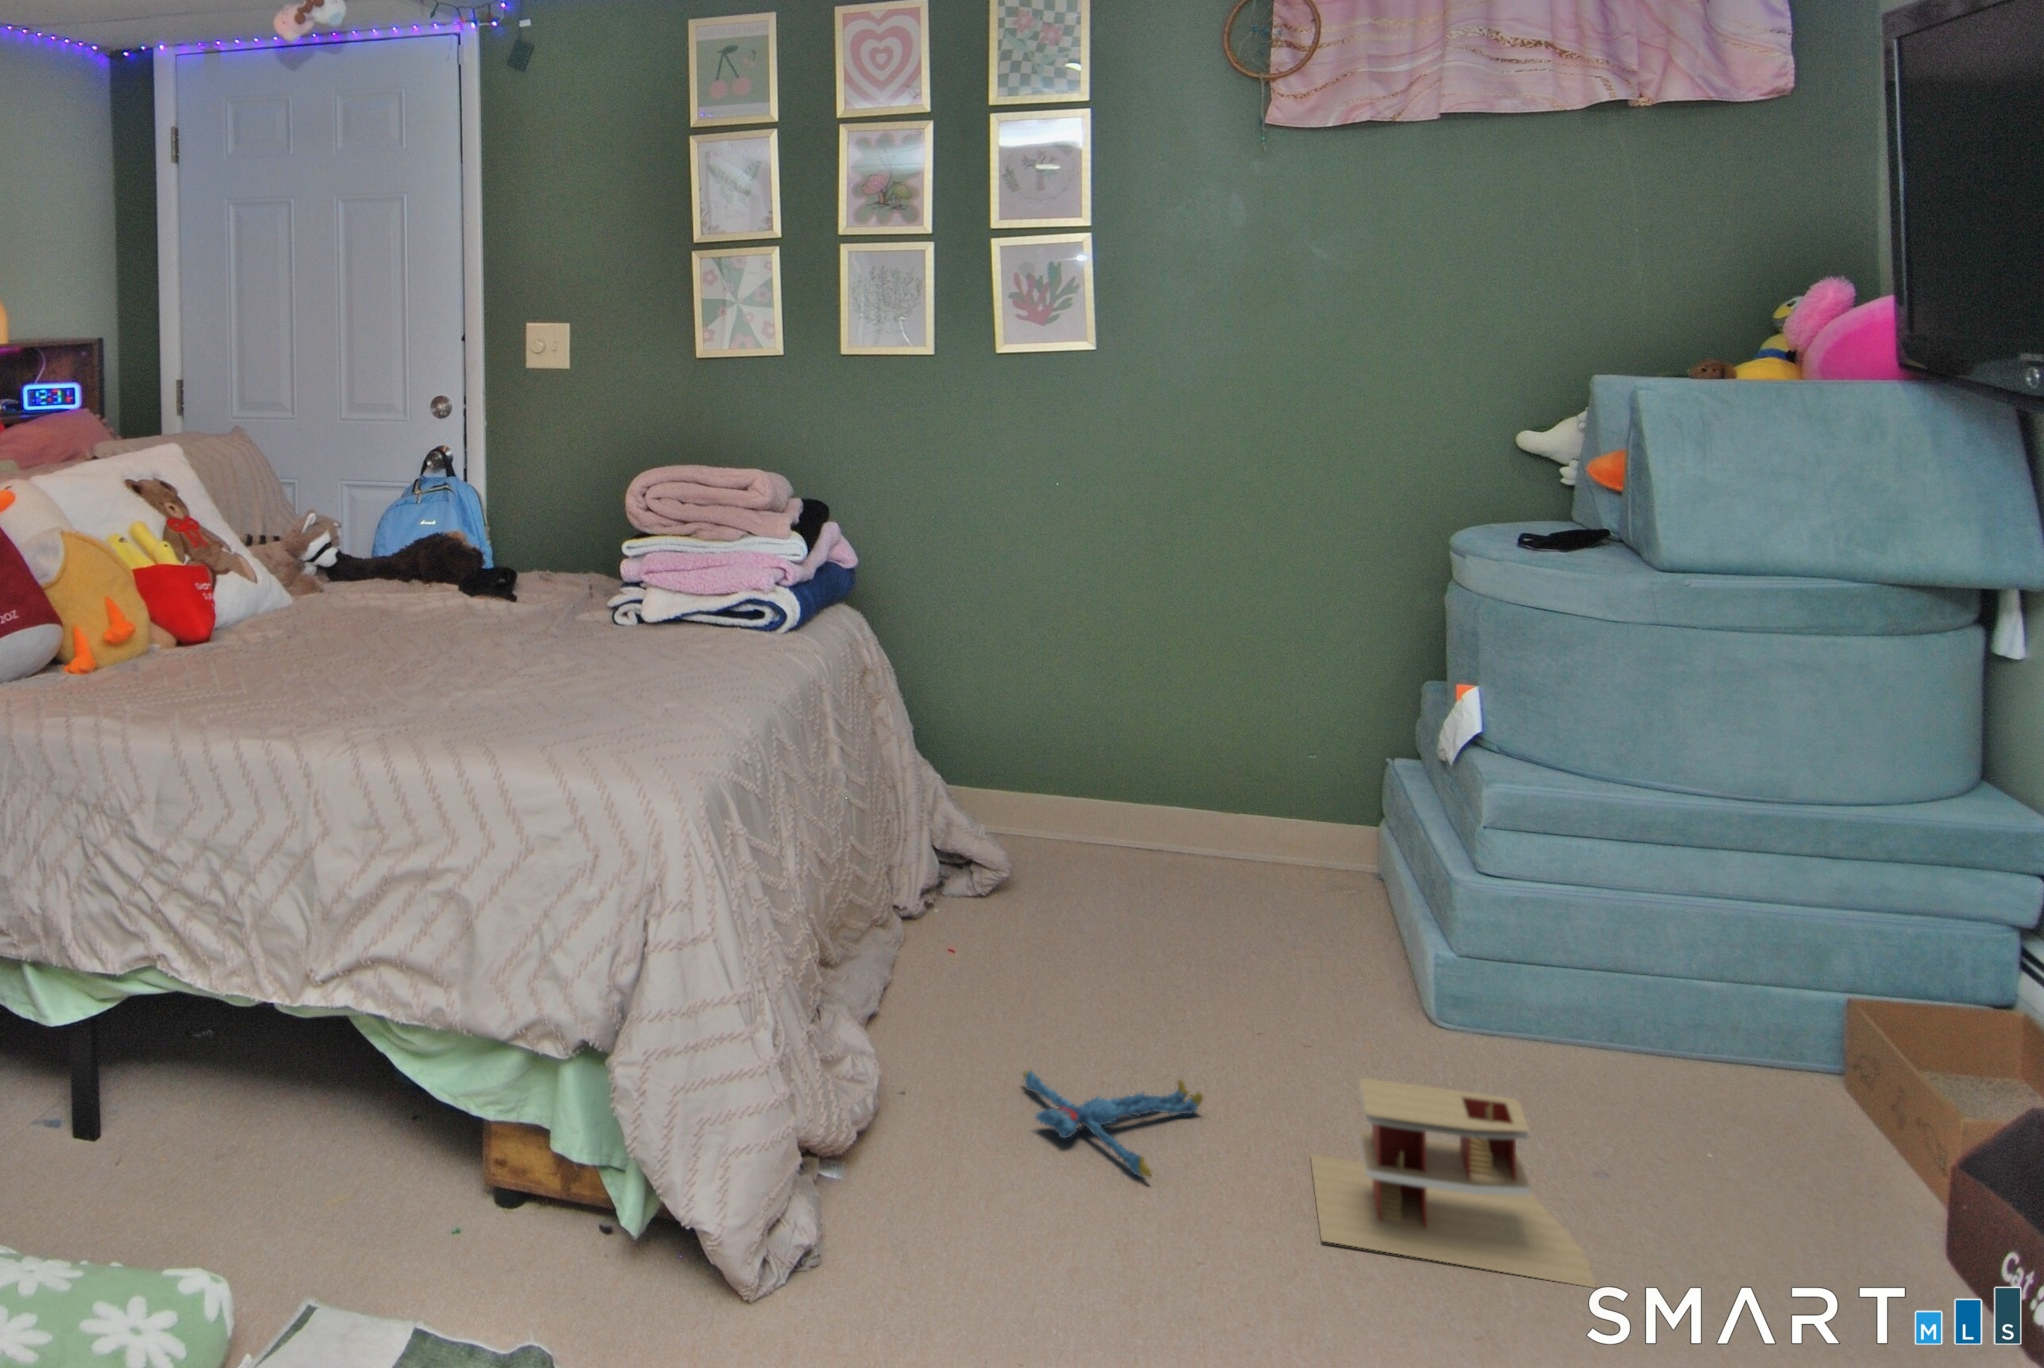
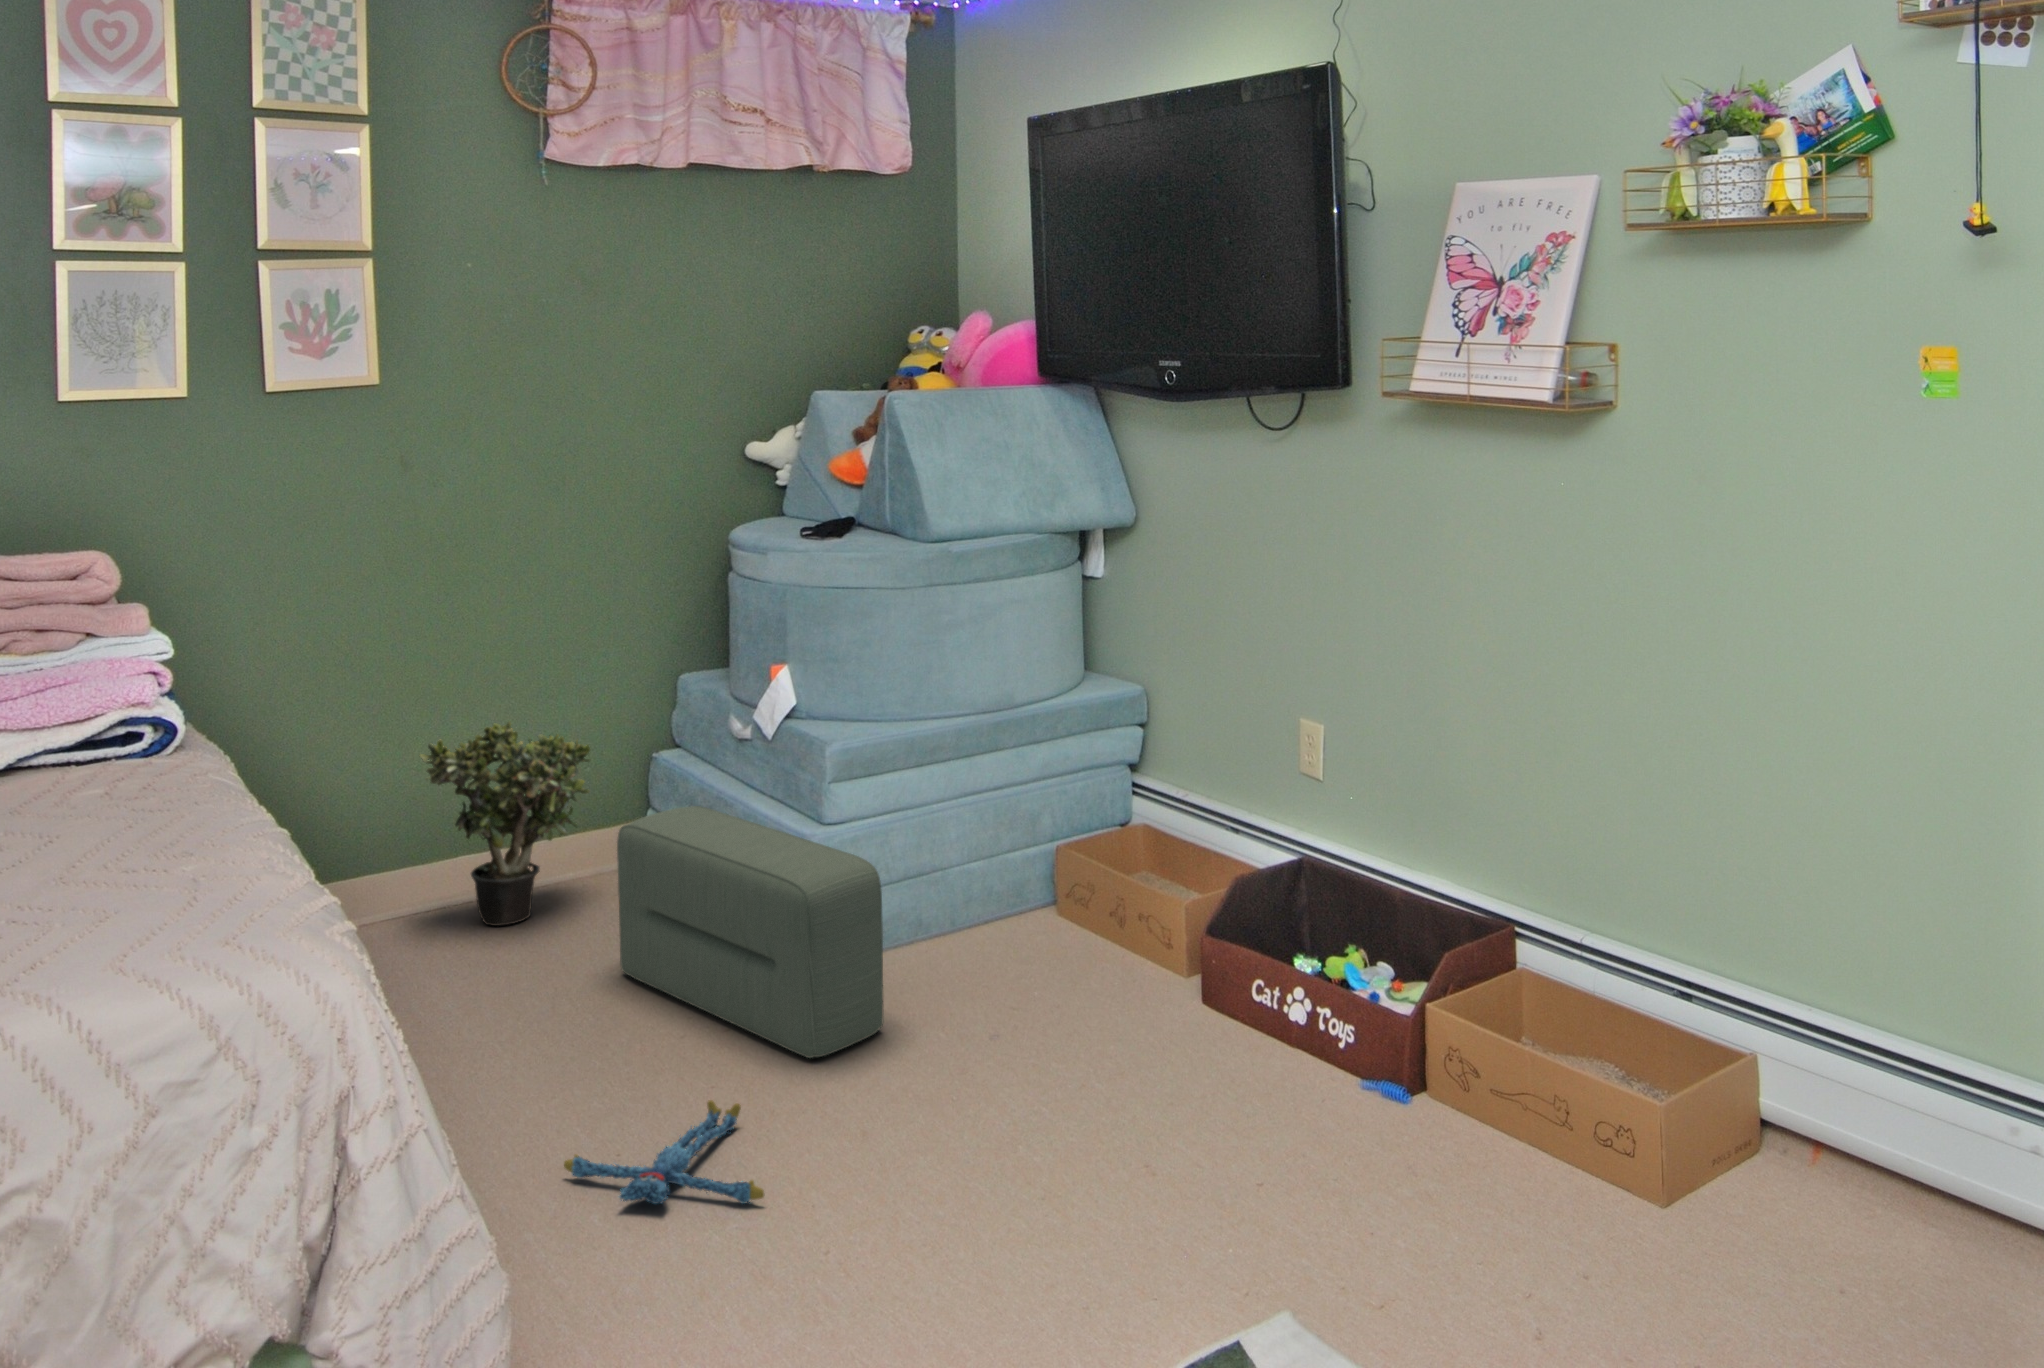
potted plant: none [1110,679,1288,873] -> present [420,722,590,926]
pouf: none [1237,802,1438,1099] -> present [617,806,884,1058]
toy house: present [1311,1078,1597,1288] -> none [848,989,1103,1178]

